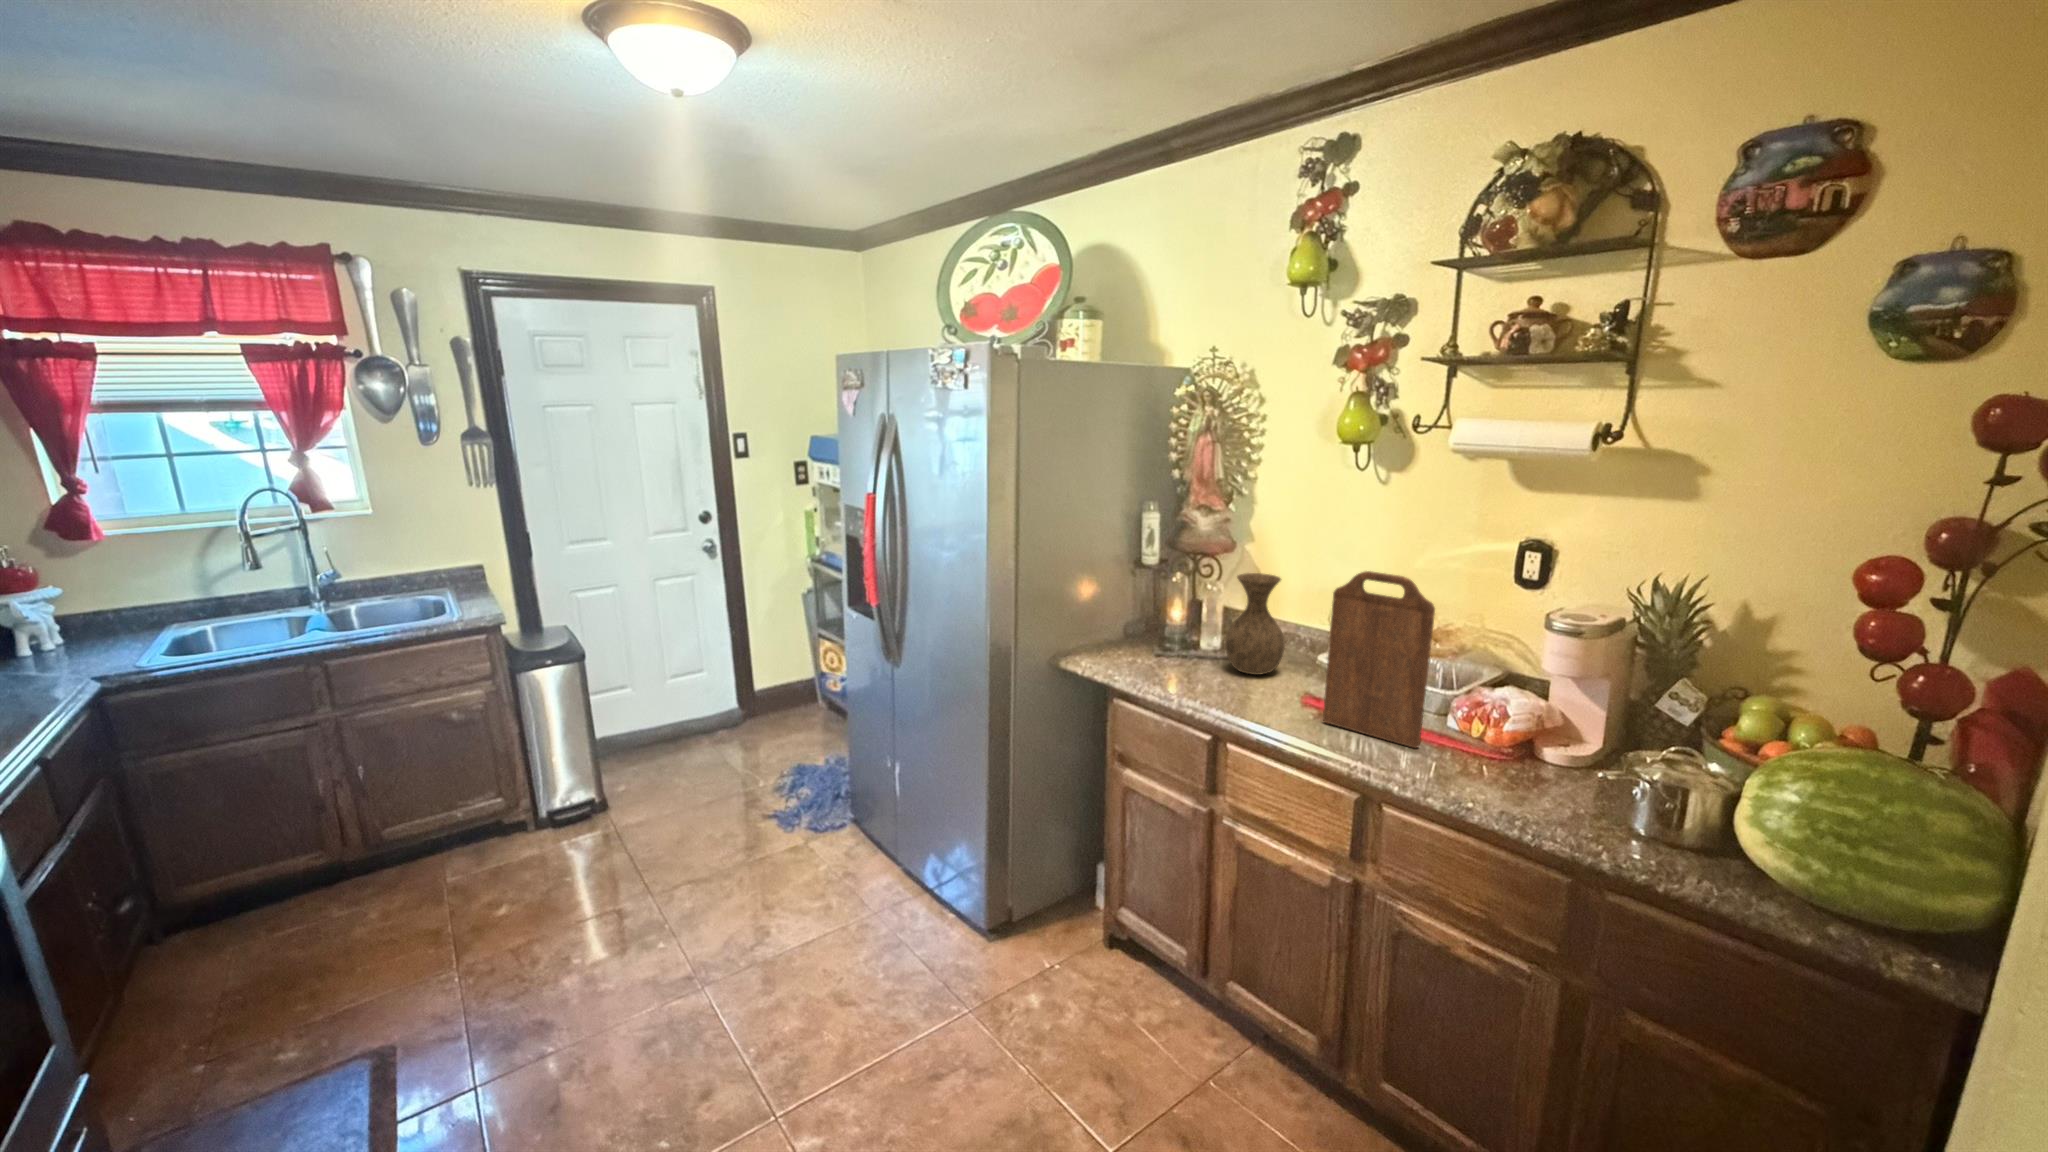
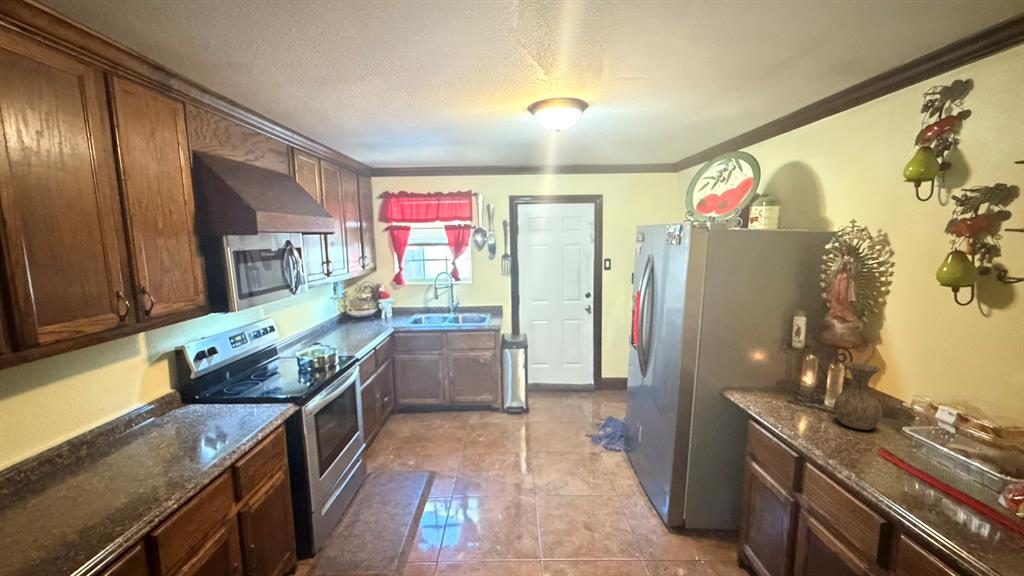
cutting board: present [1323,571,1435,748] -> none [883,373,974,507]

